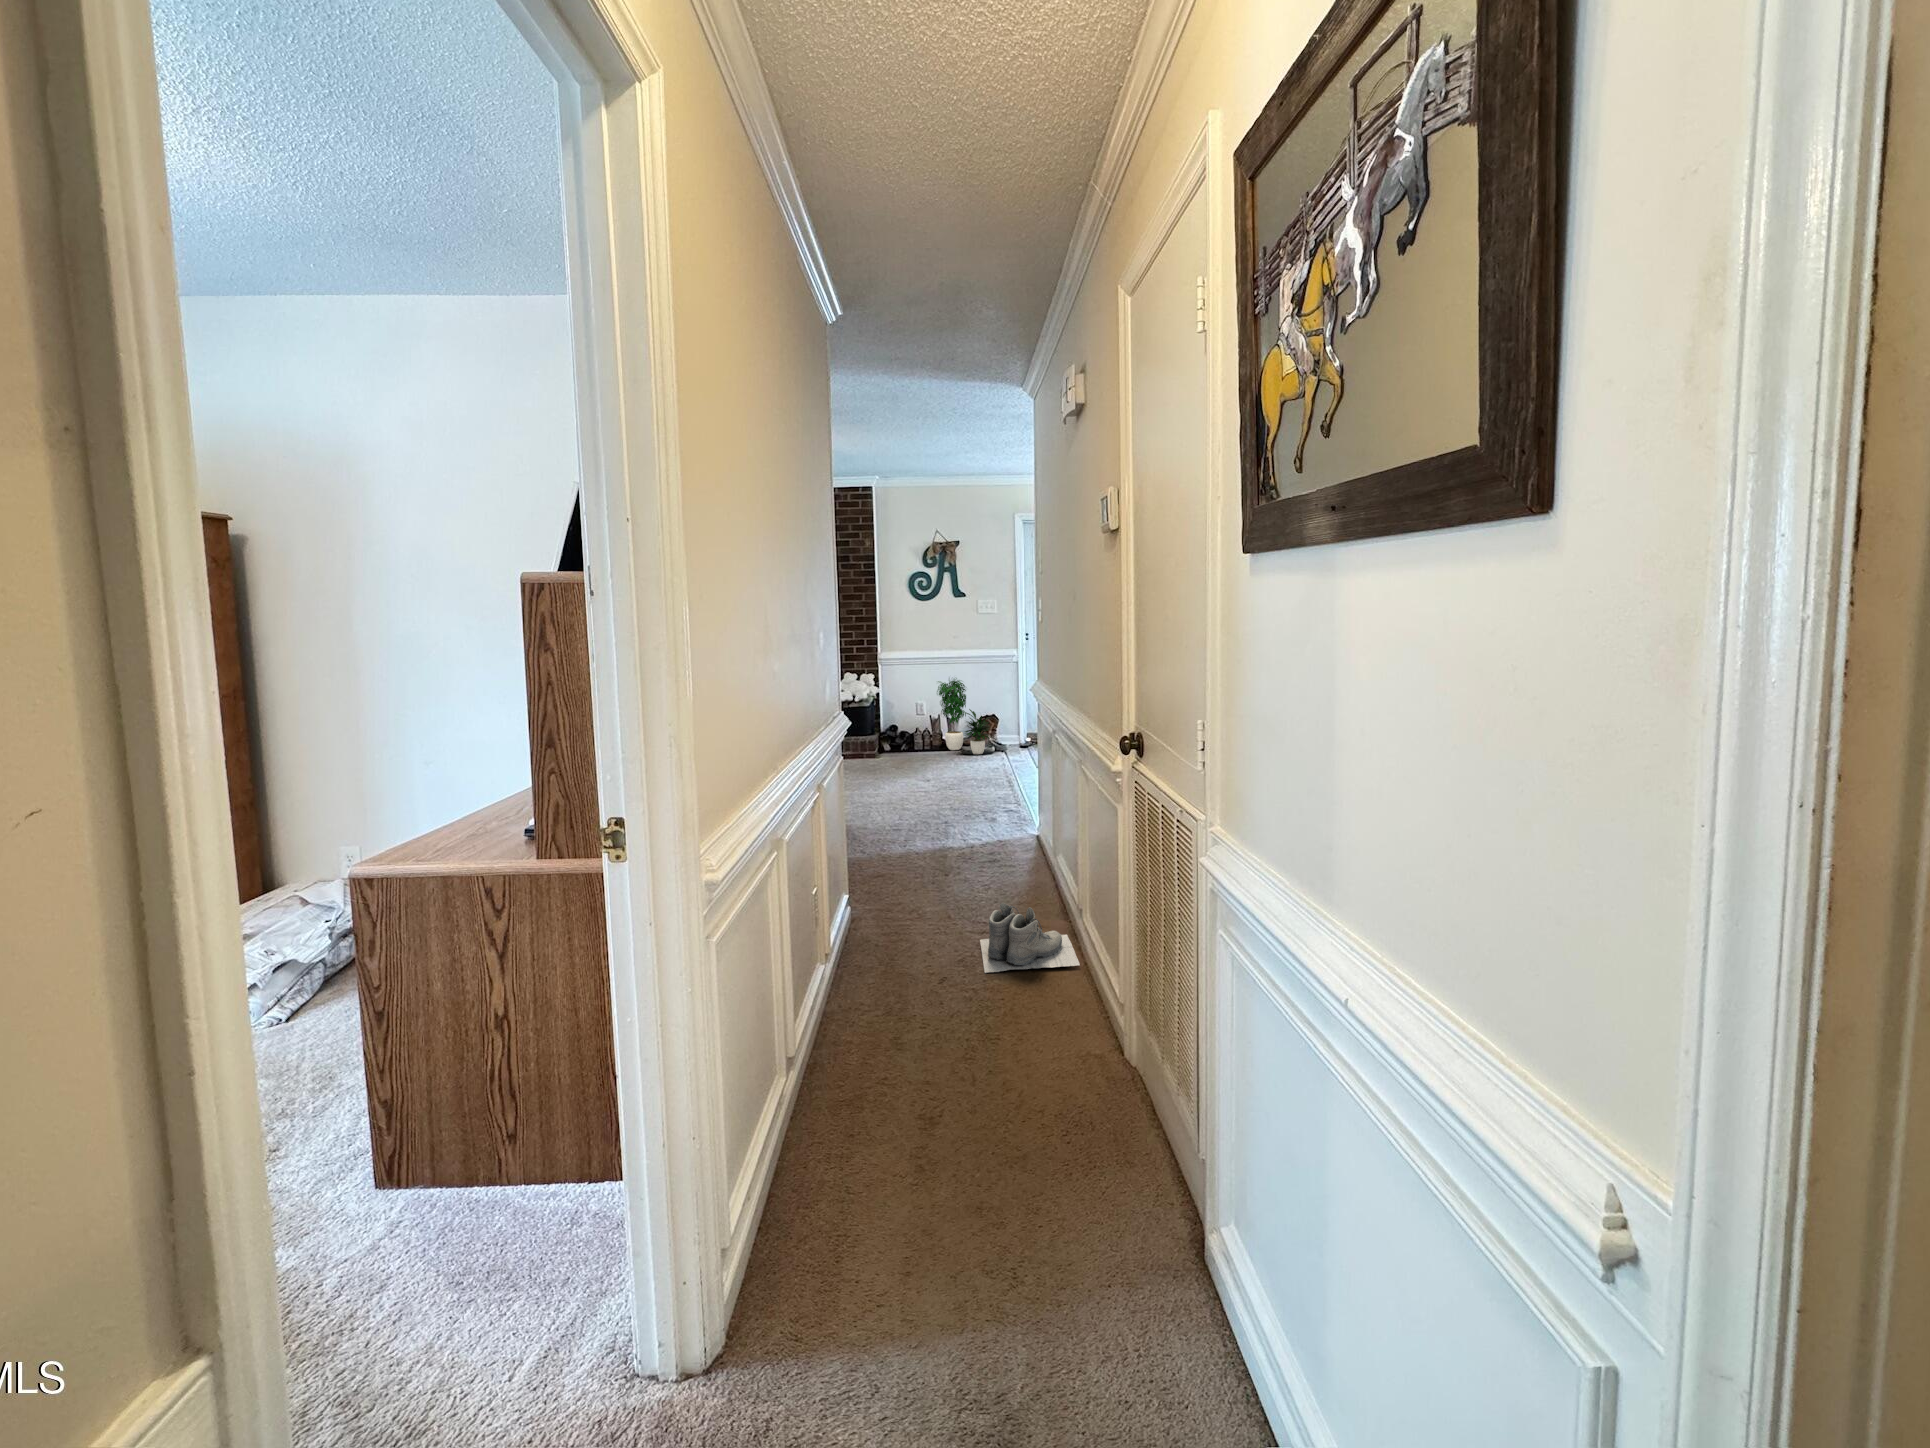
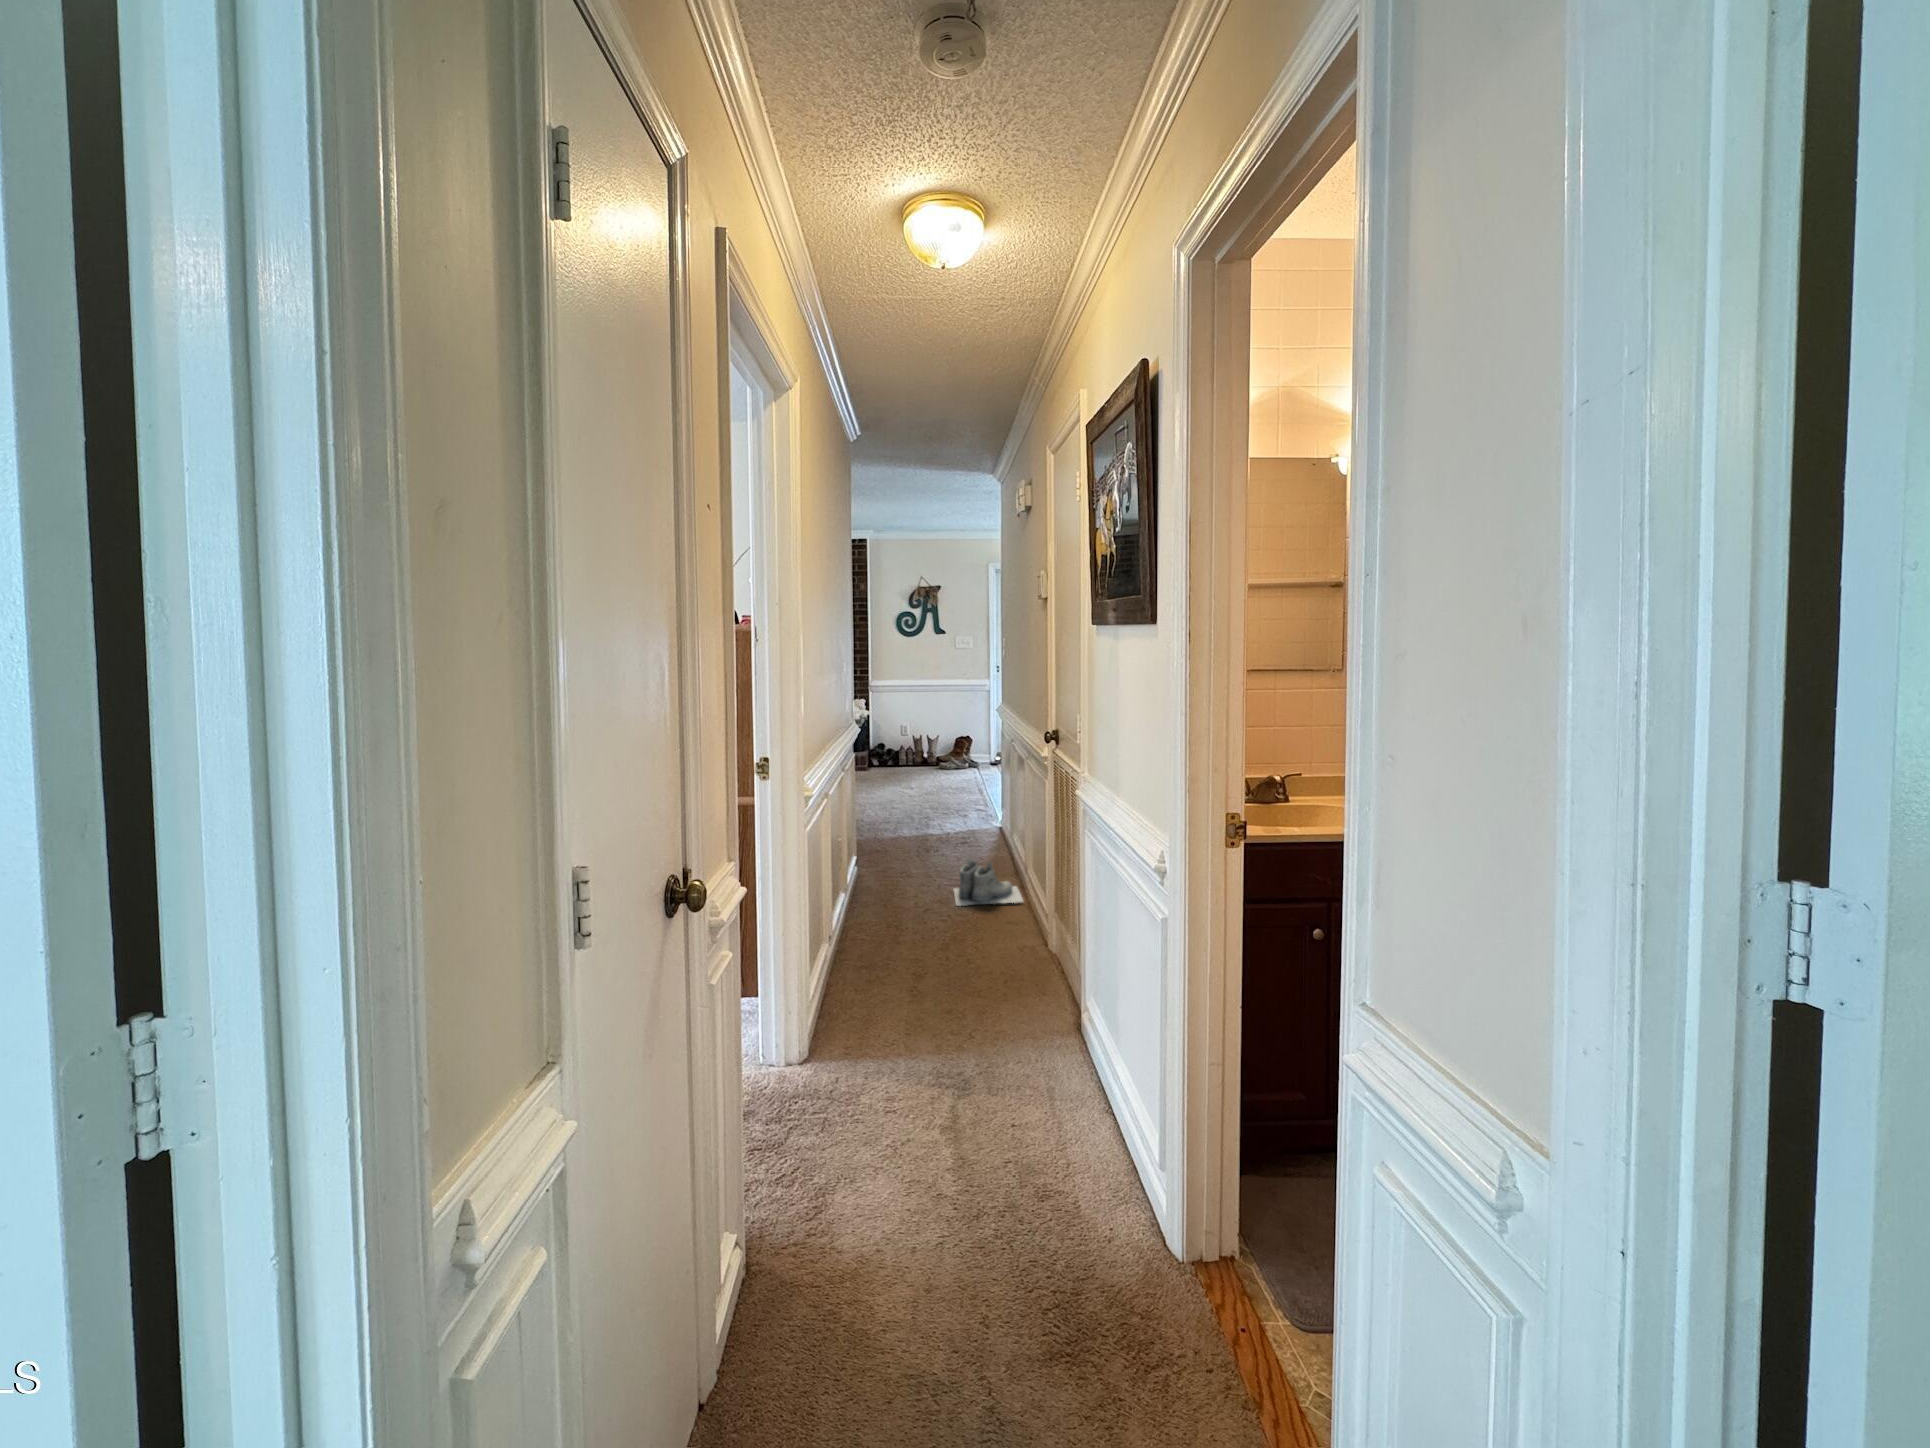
potted plant: present [937,679,991,754] -> none [918,700,968,769]

